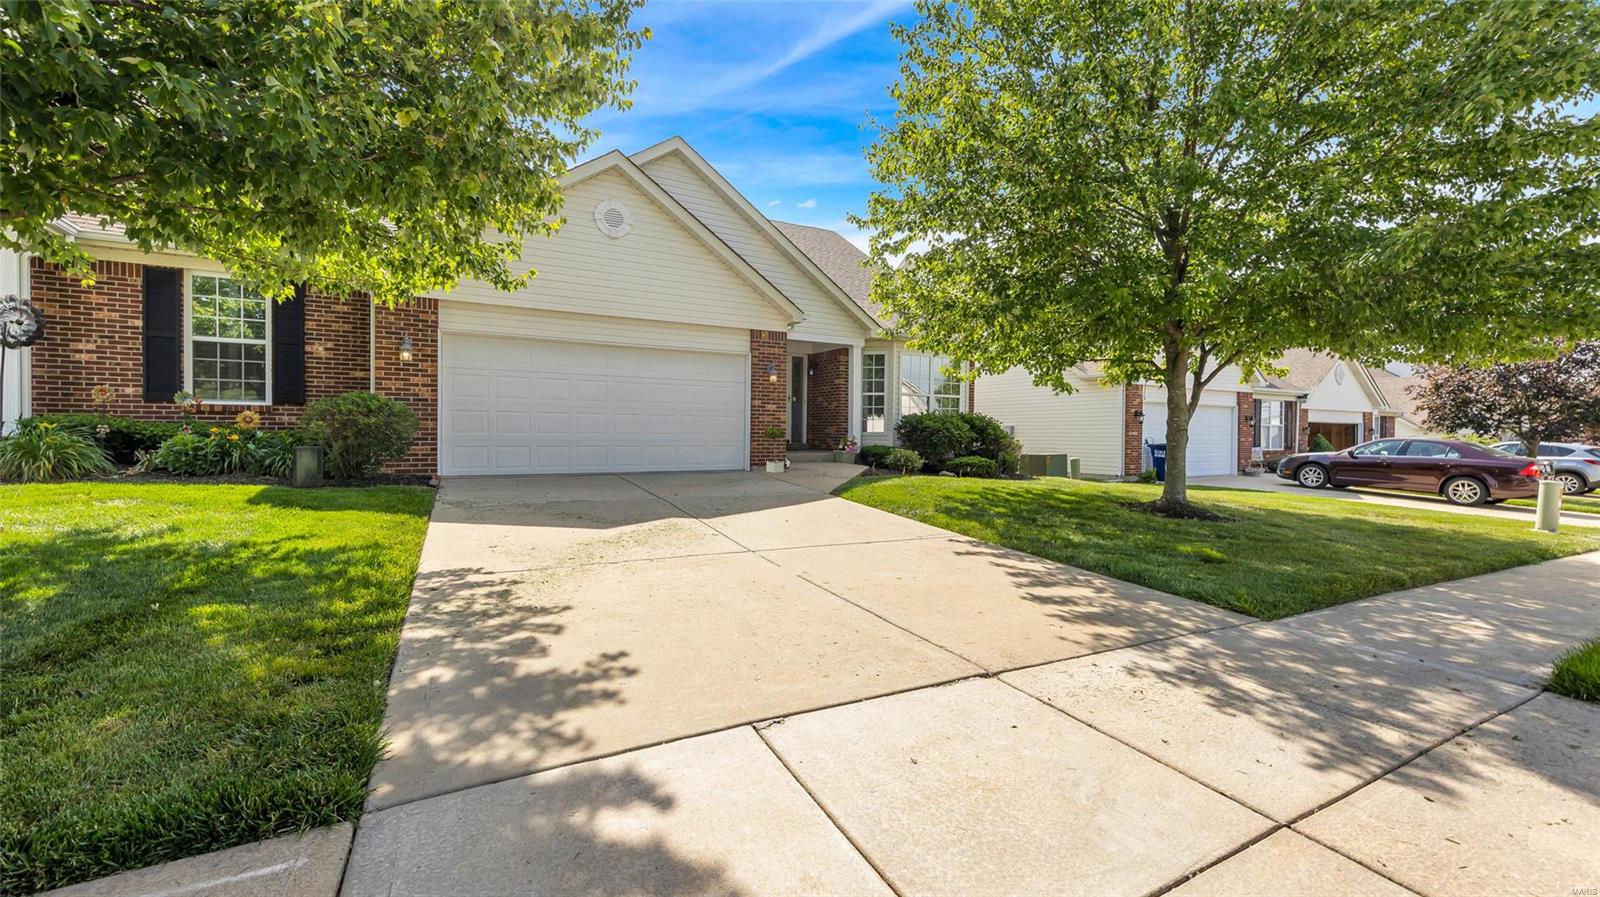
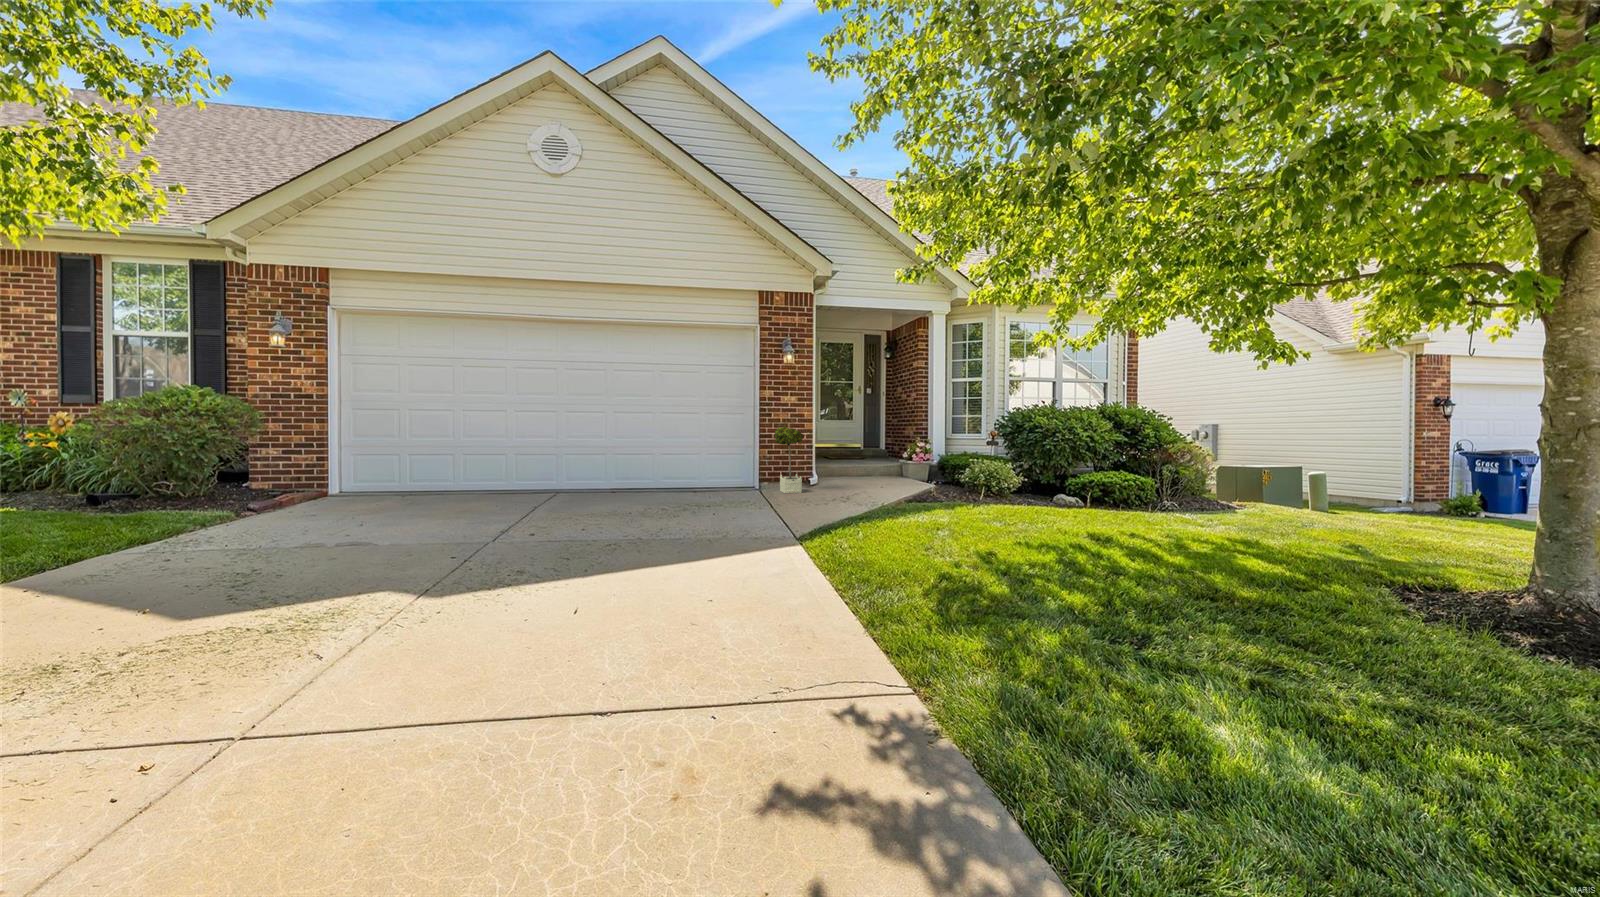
storage box: present [292,446,323,488] -> none [81,455,147,509]

